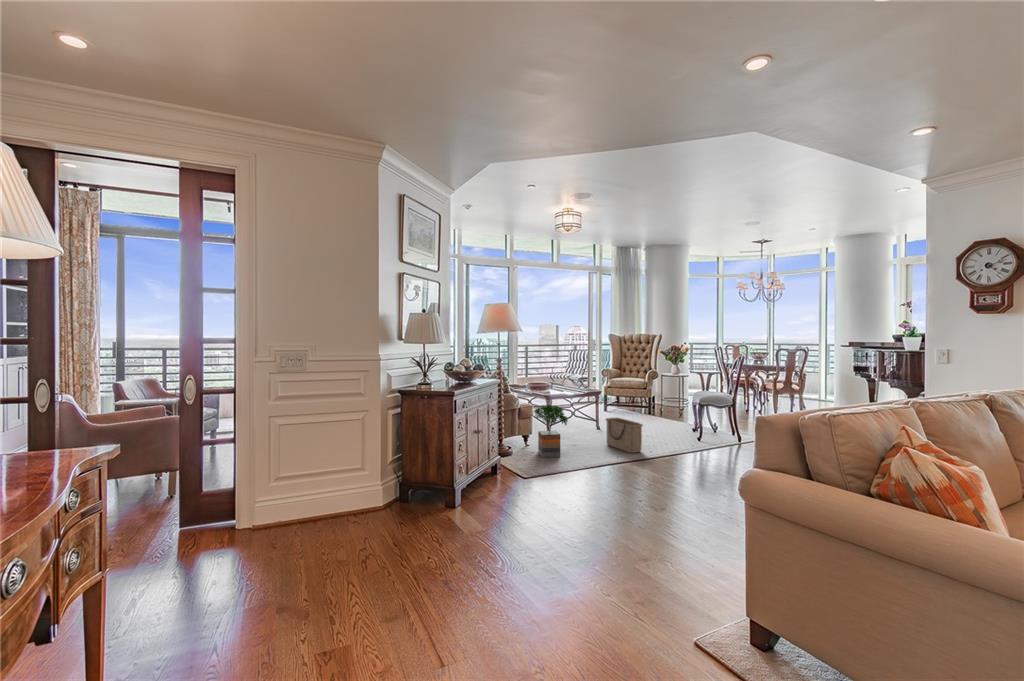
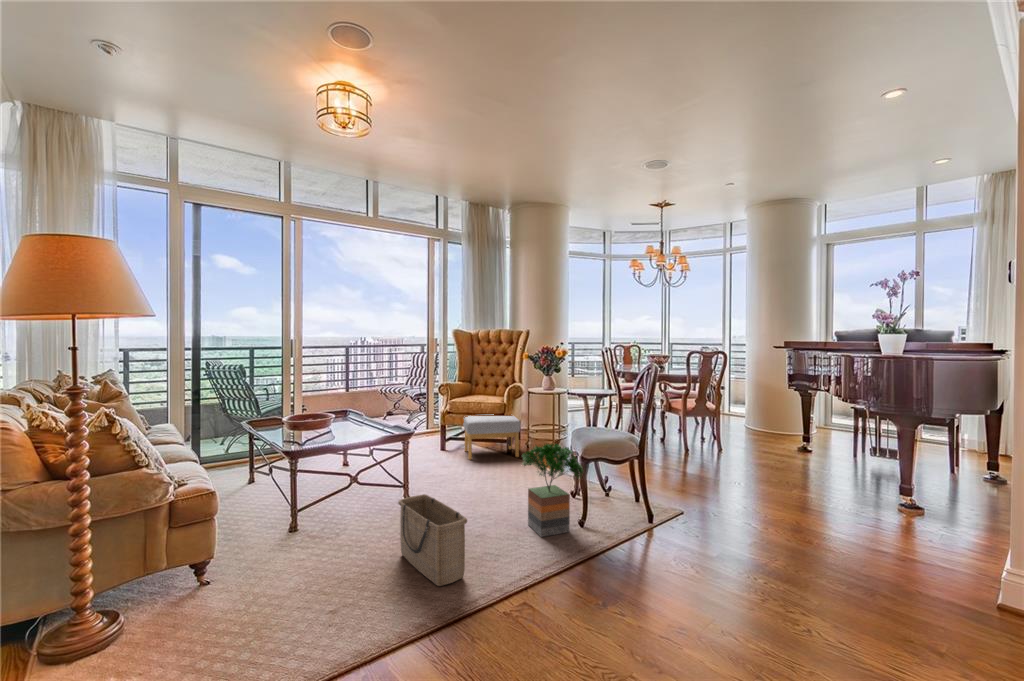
footstool: none [619,390,657,416] -> present [463,416,520,460]
potted tree: present [534,405,568,457] -> present [522,444,583,537]

